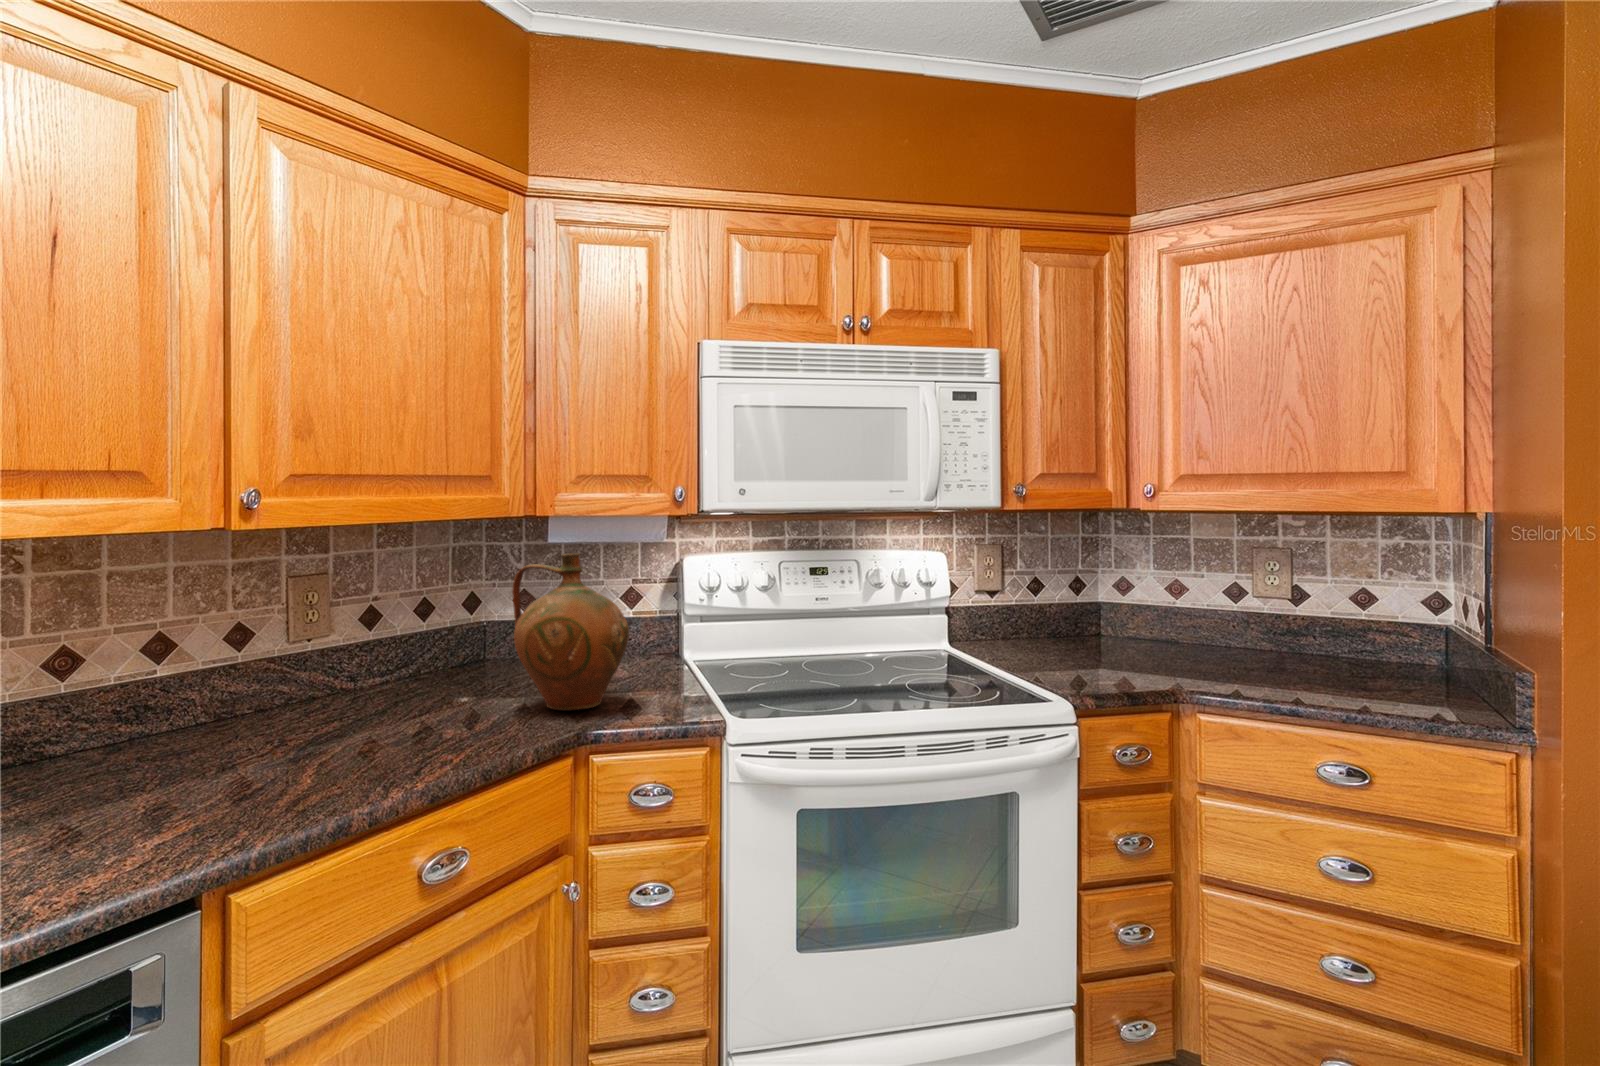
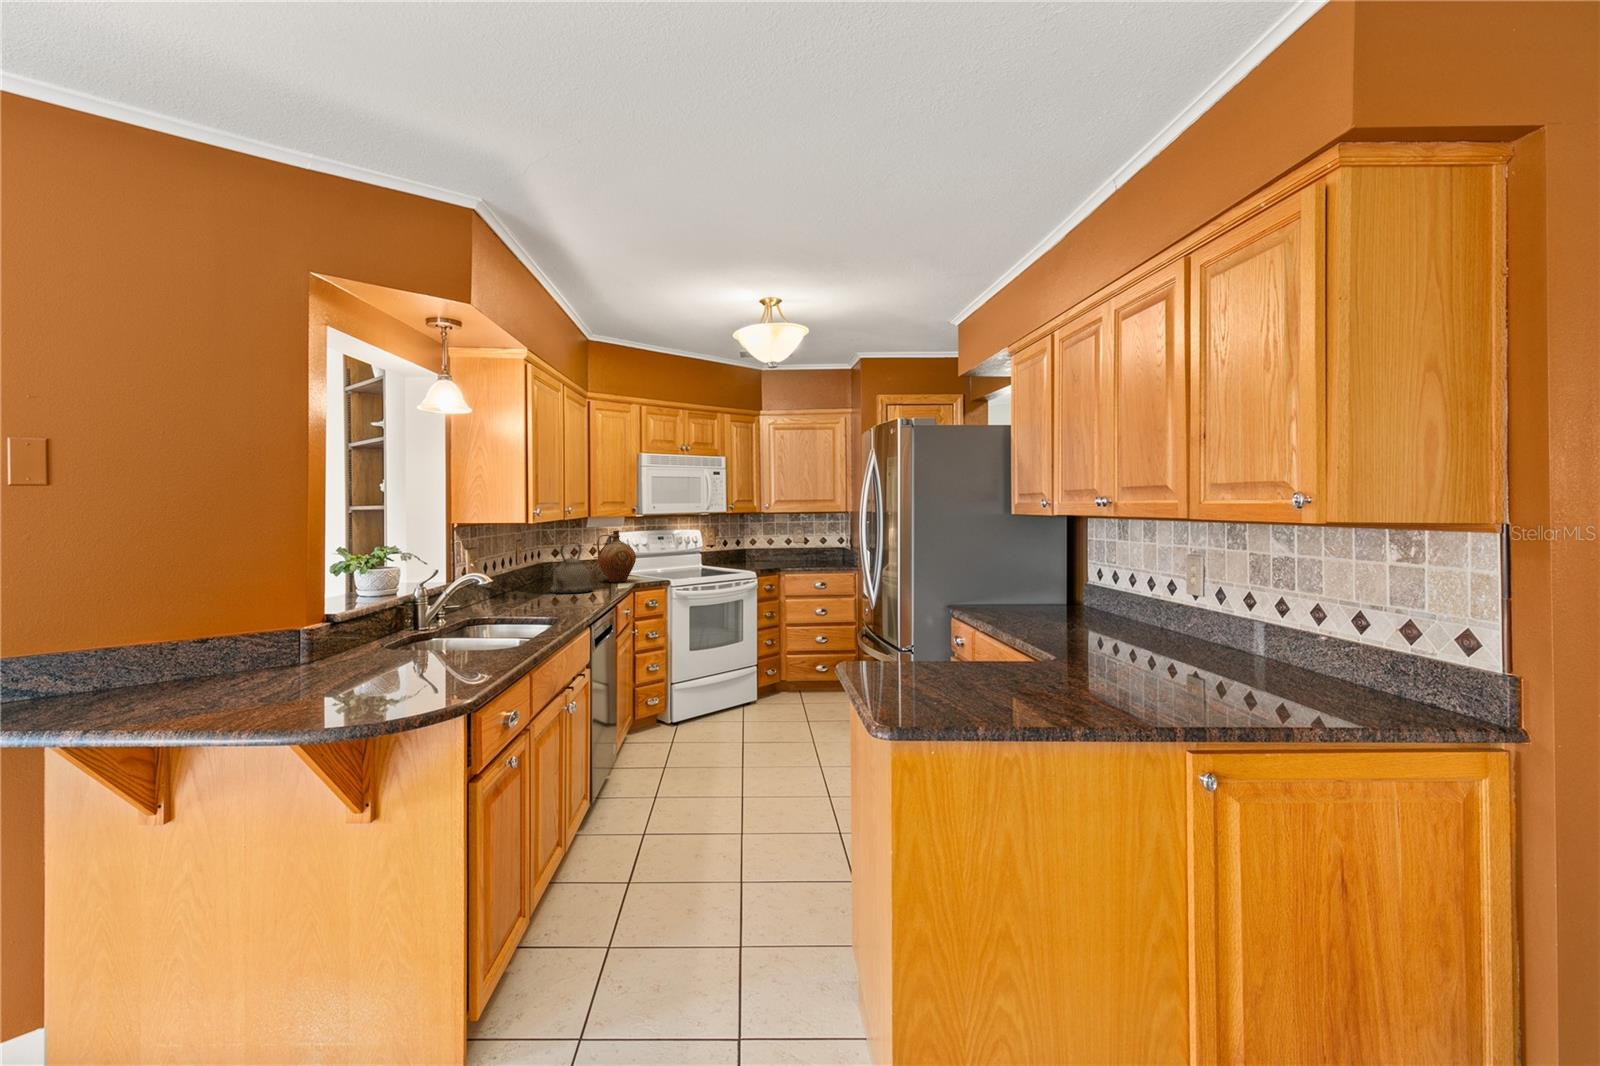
kettle: none [173,593,385,766] -> present [550,544,594,593]

